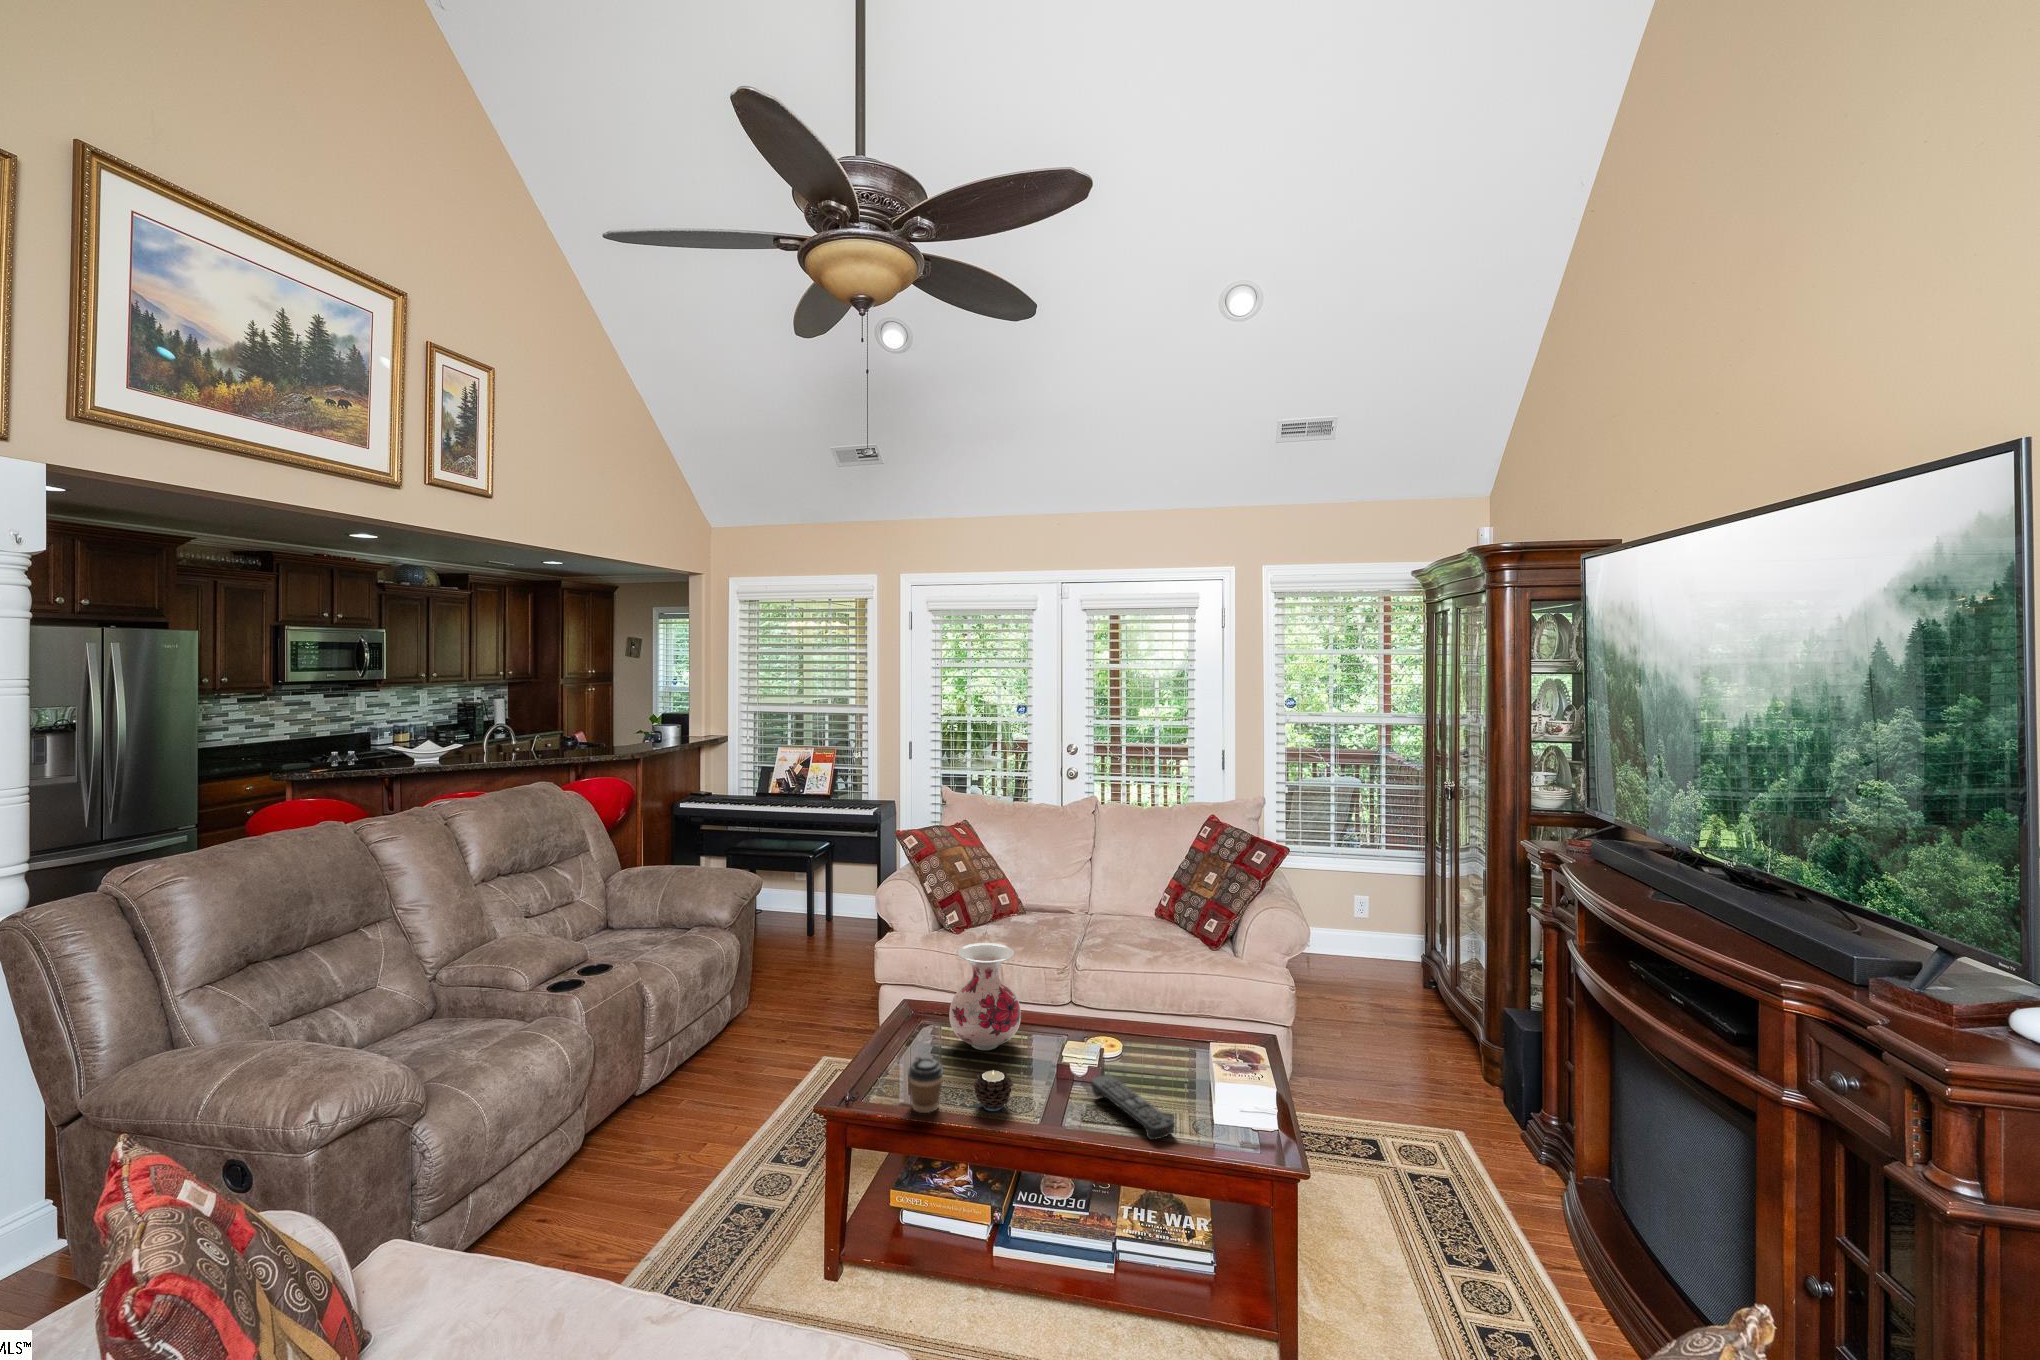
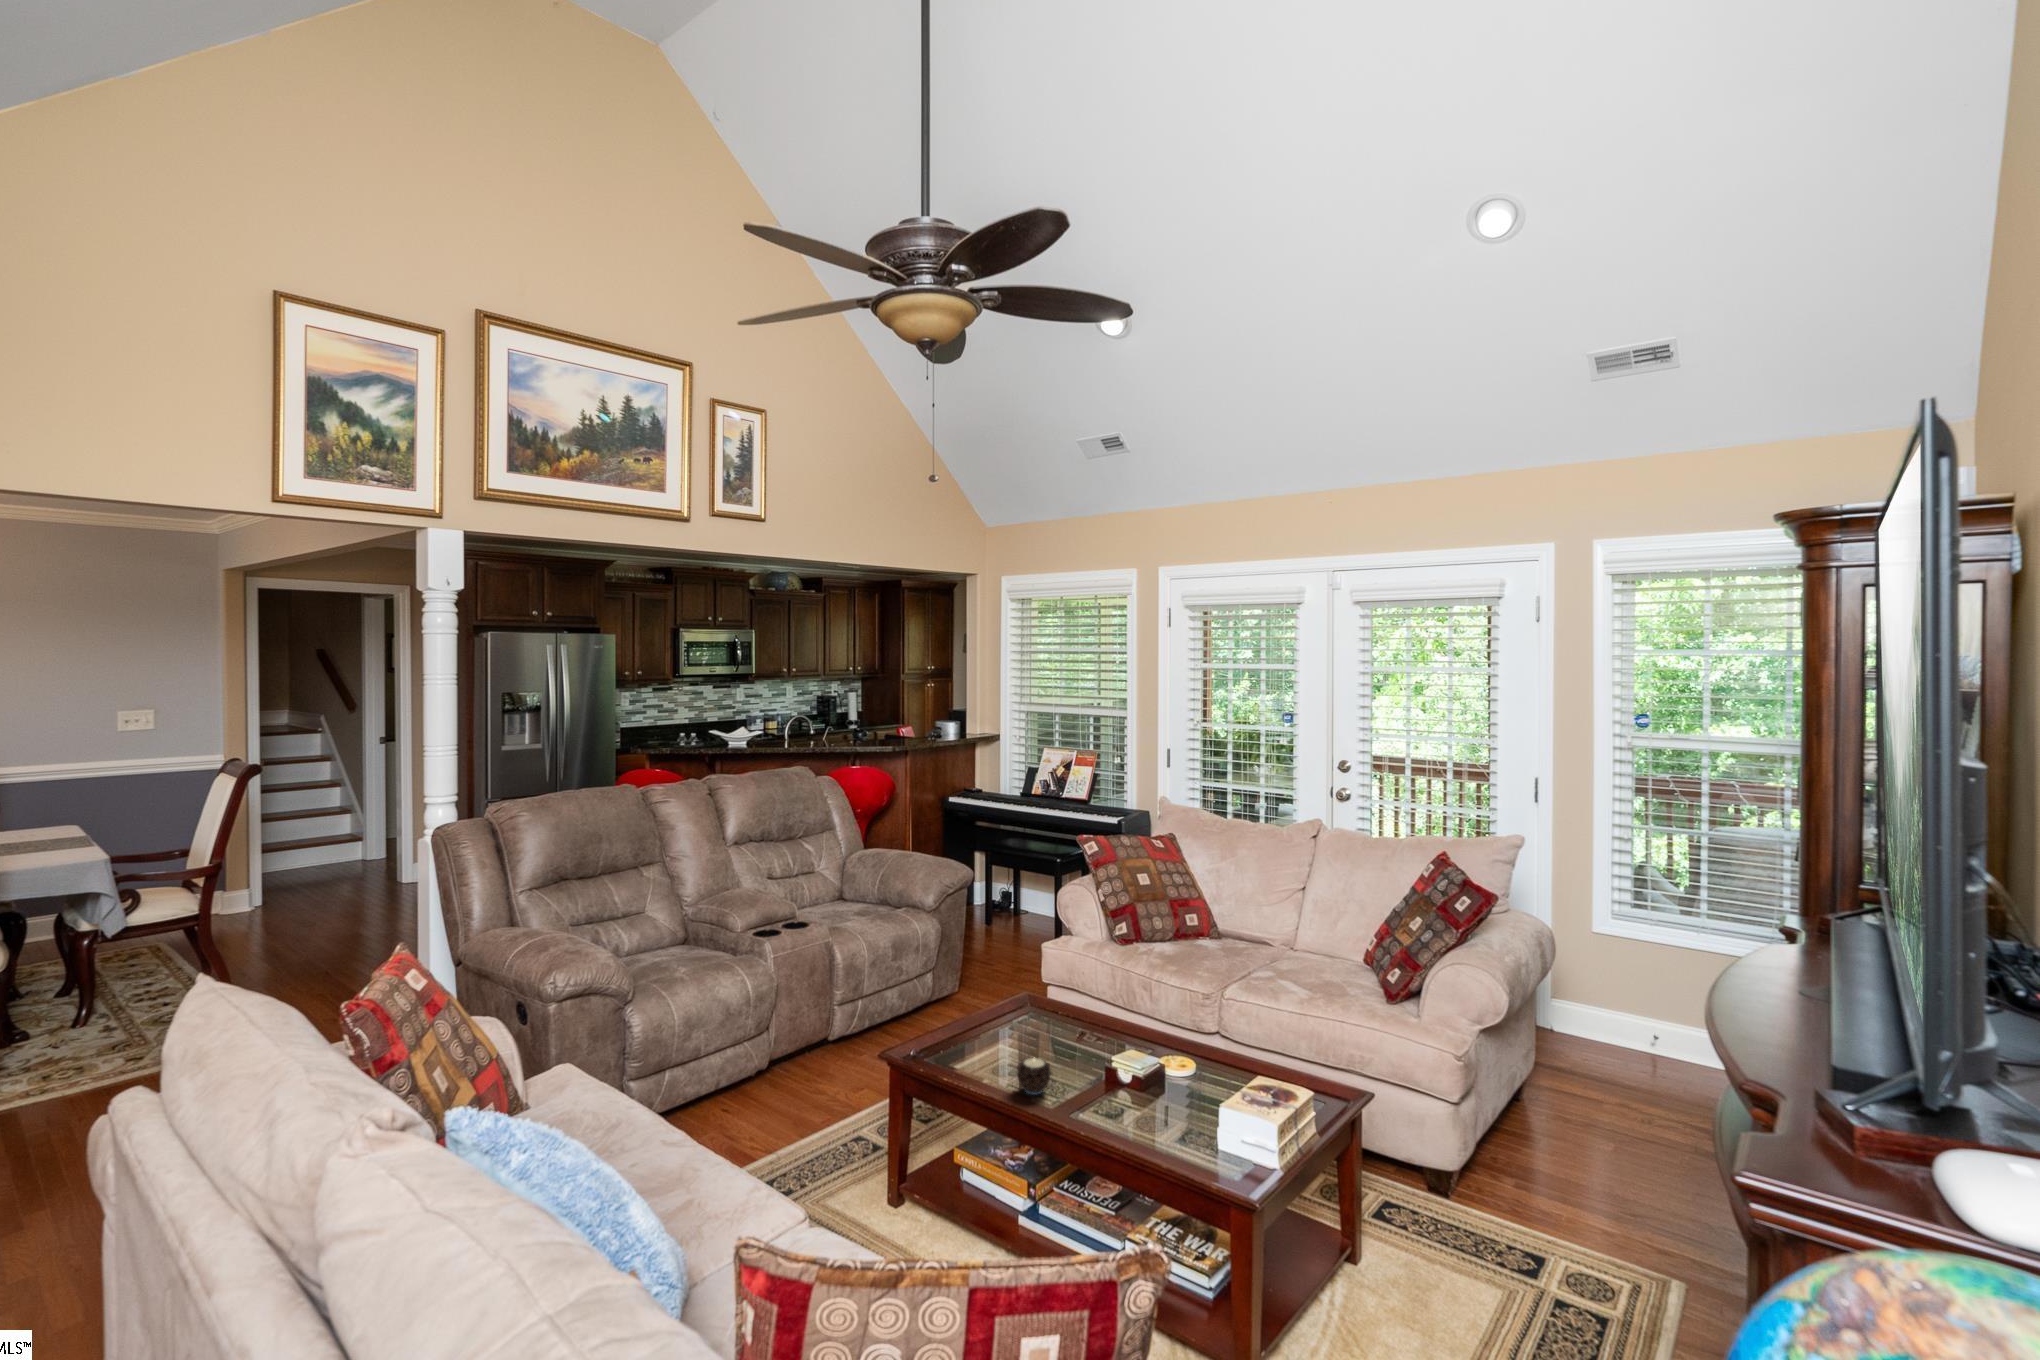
vase: present [949,943,1021,1050] -> none [1047,947,1116,1049]
coffee cup: present [908,1057,944,1113] -> none [962,1032,994,1083]
remote control: present [1091,1075,1175,1140] -> none [1130,1086,1175,1150]

